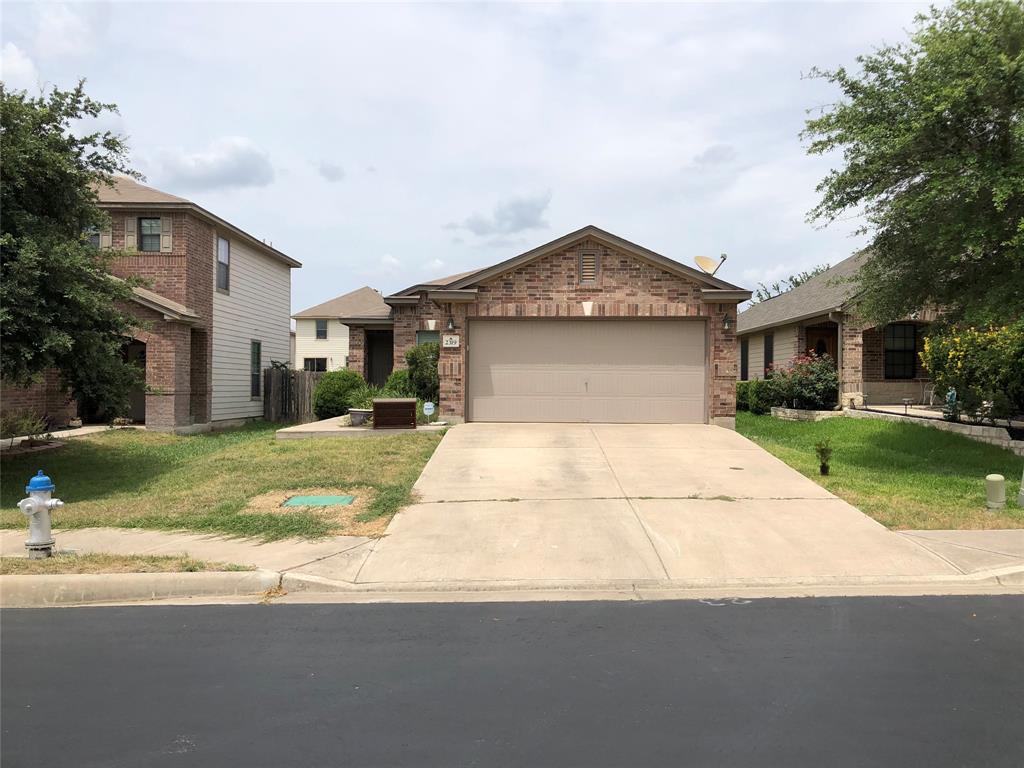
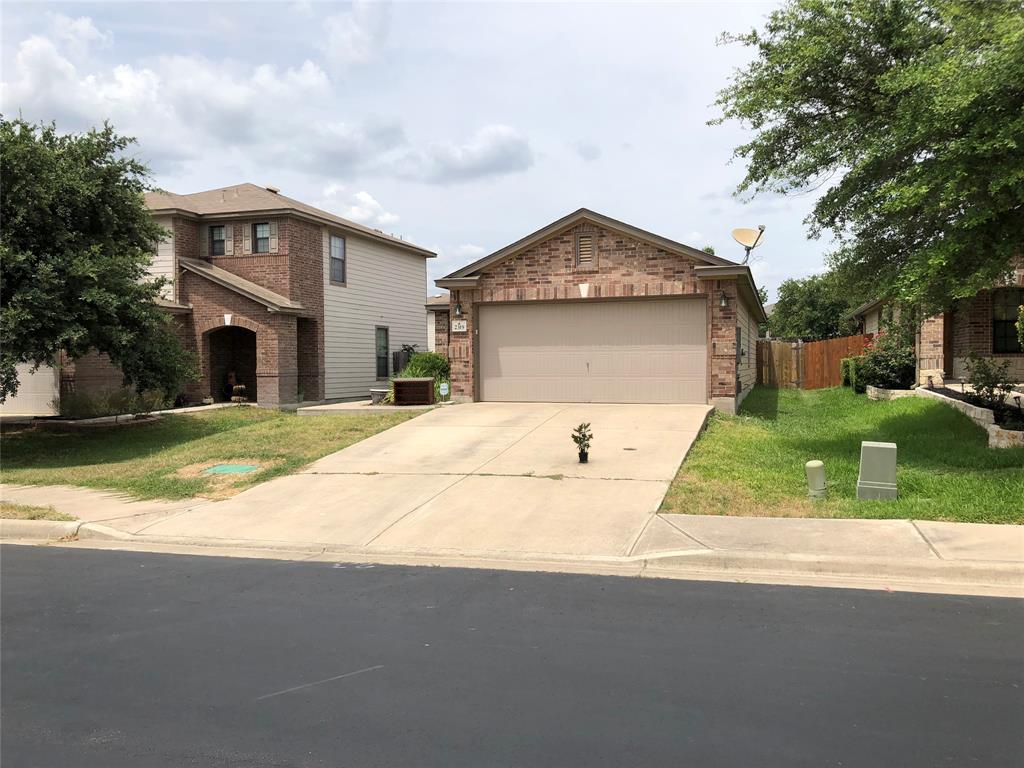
potted plant: present [814,437,833,475] -> present [571,423,593,463]

